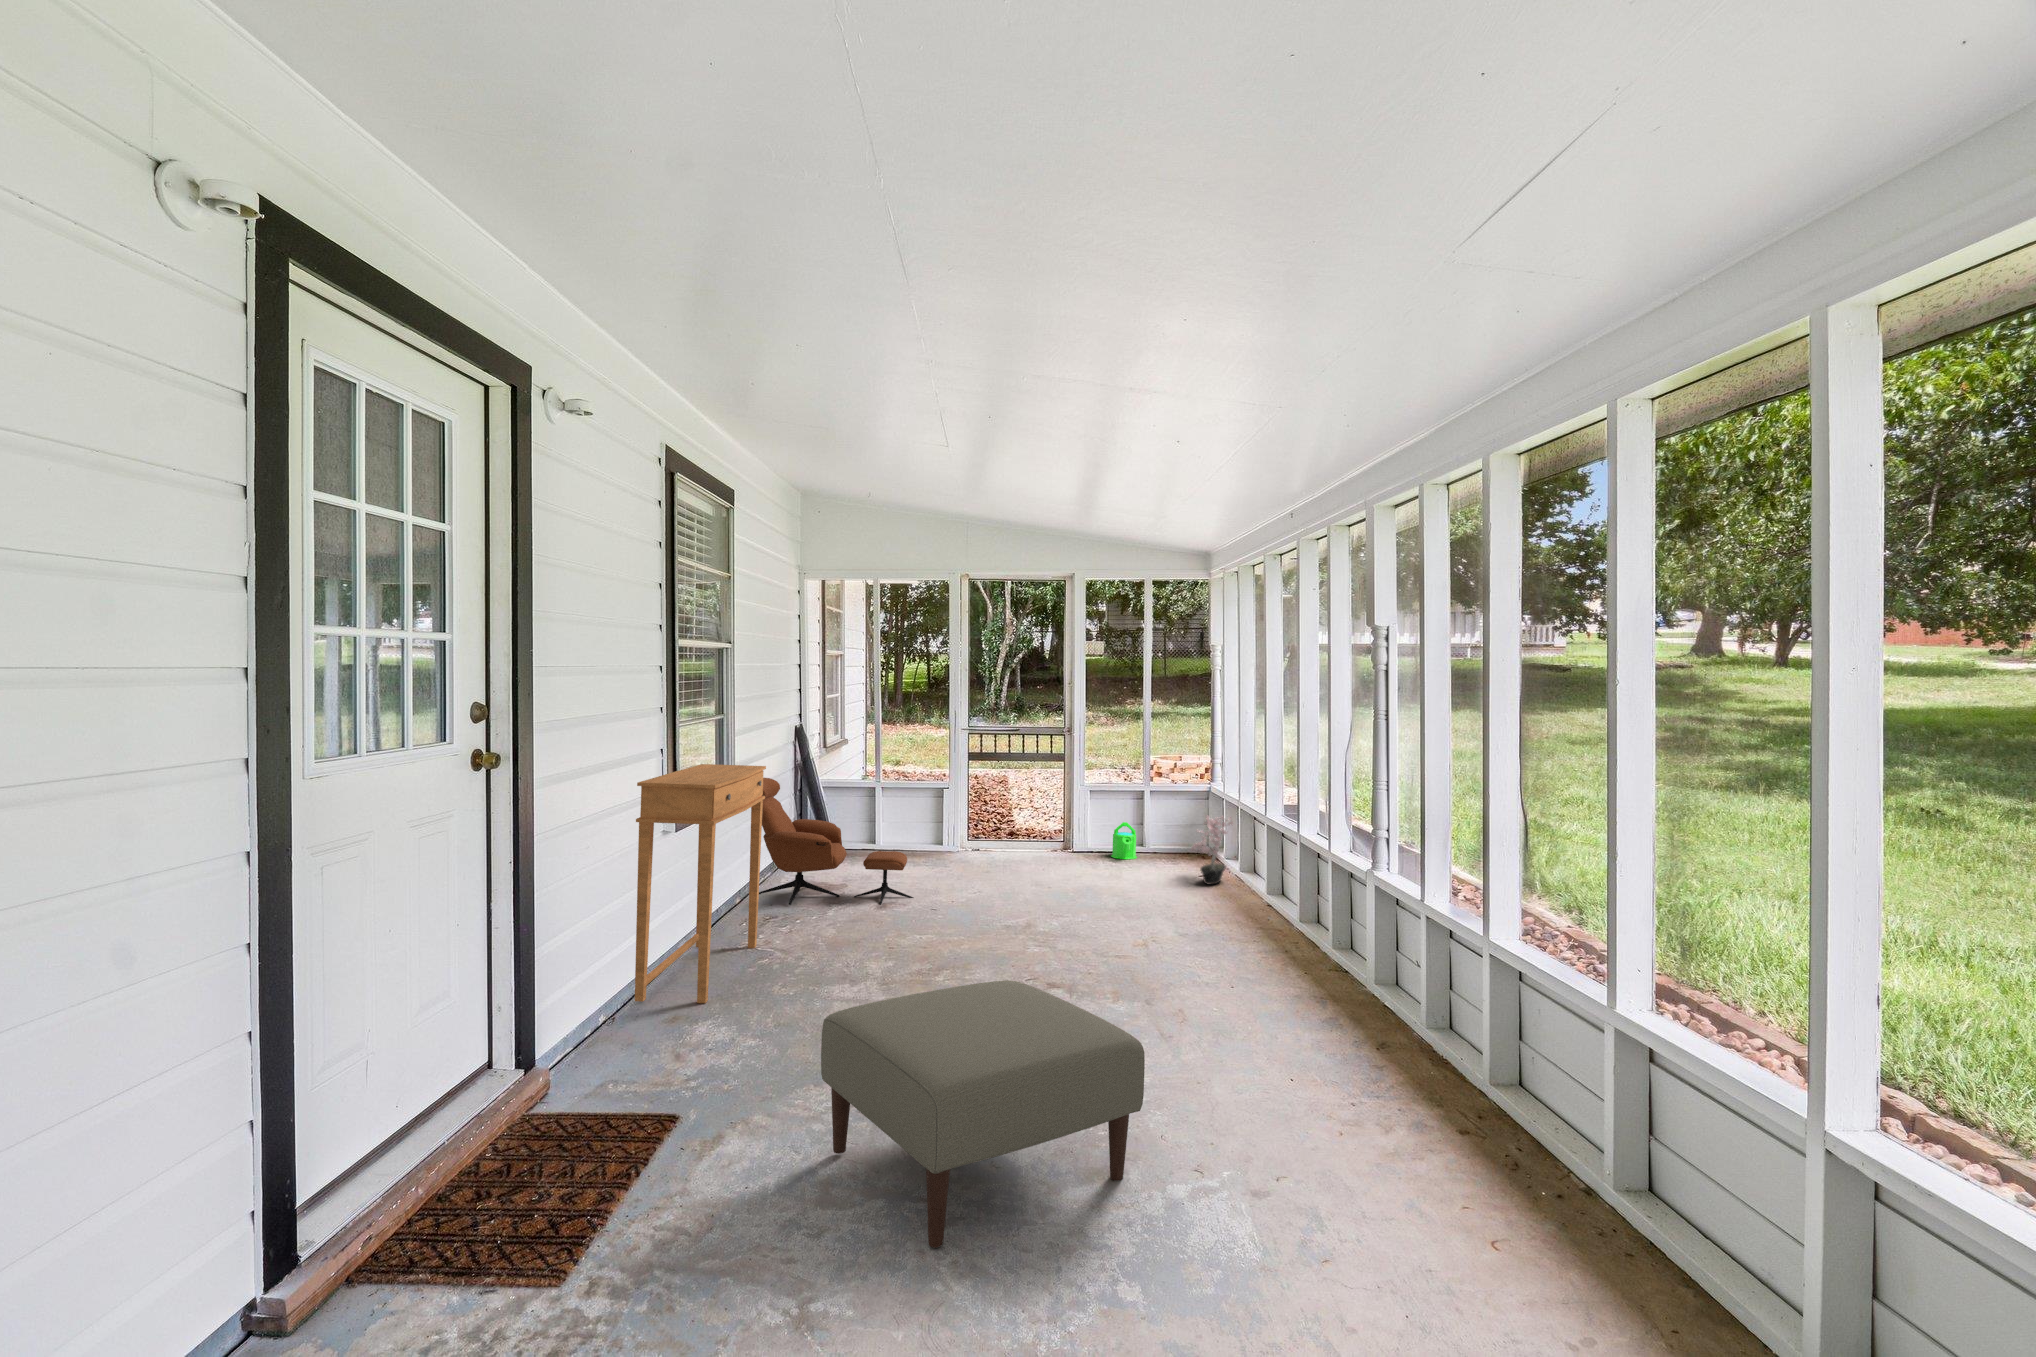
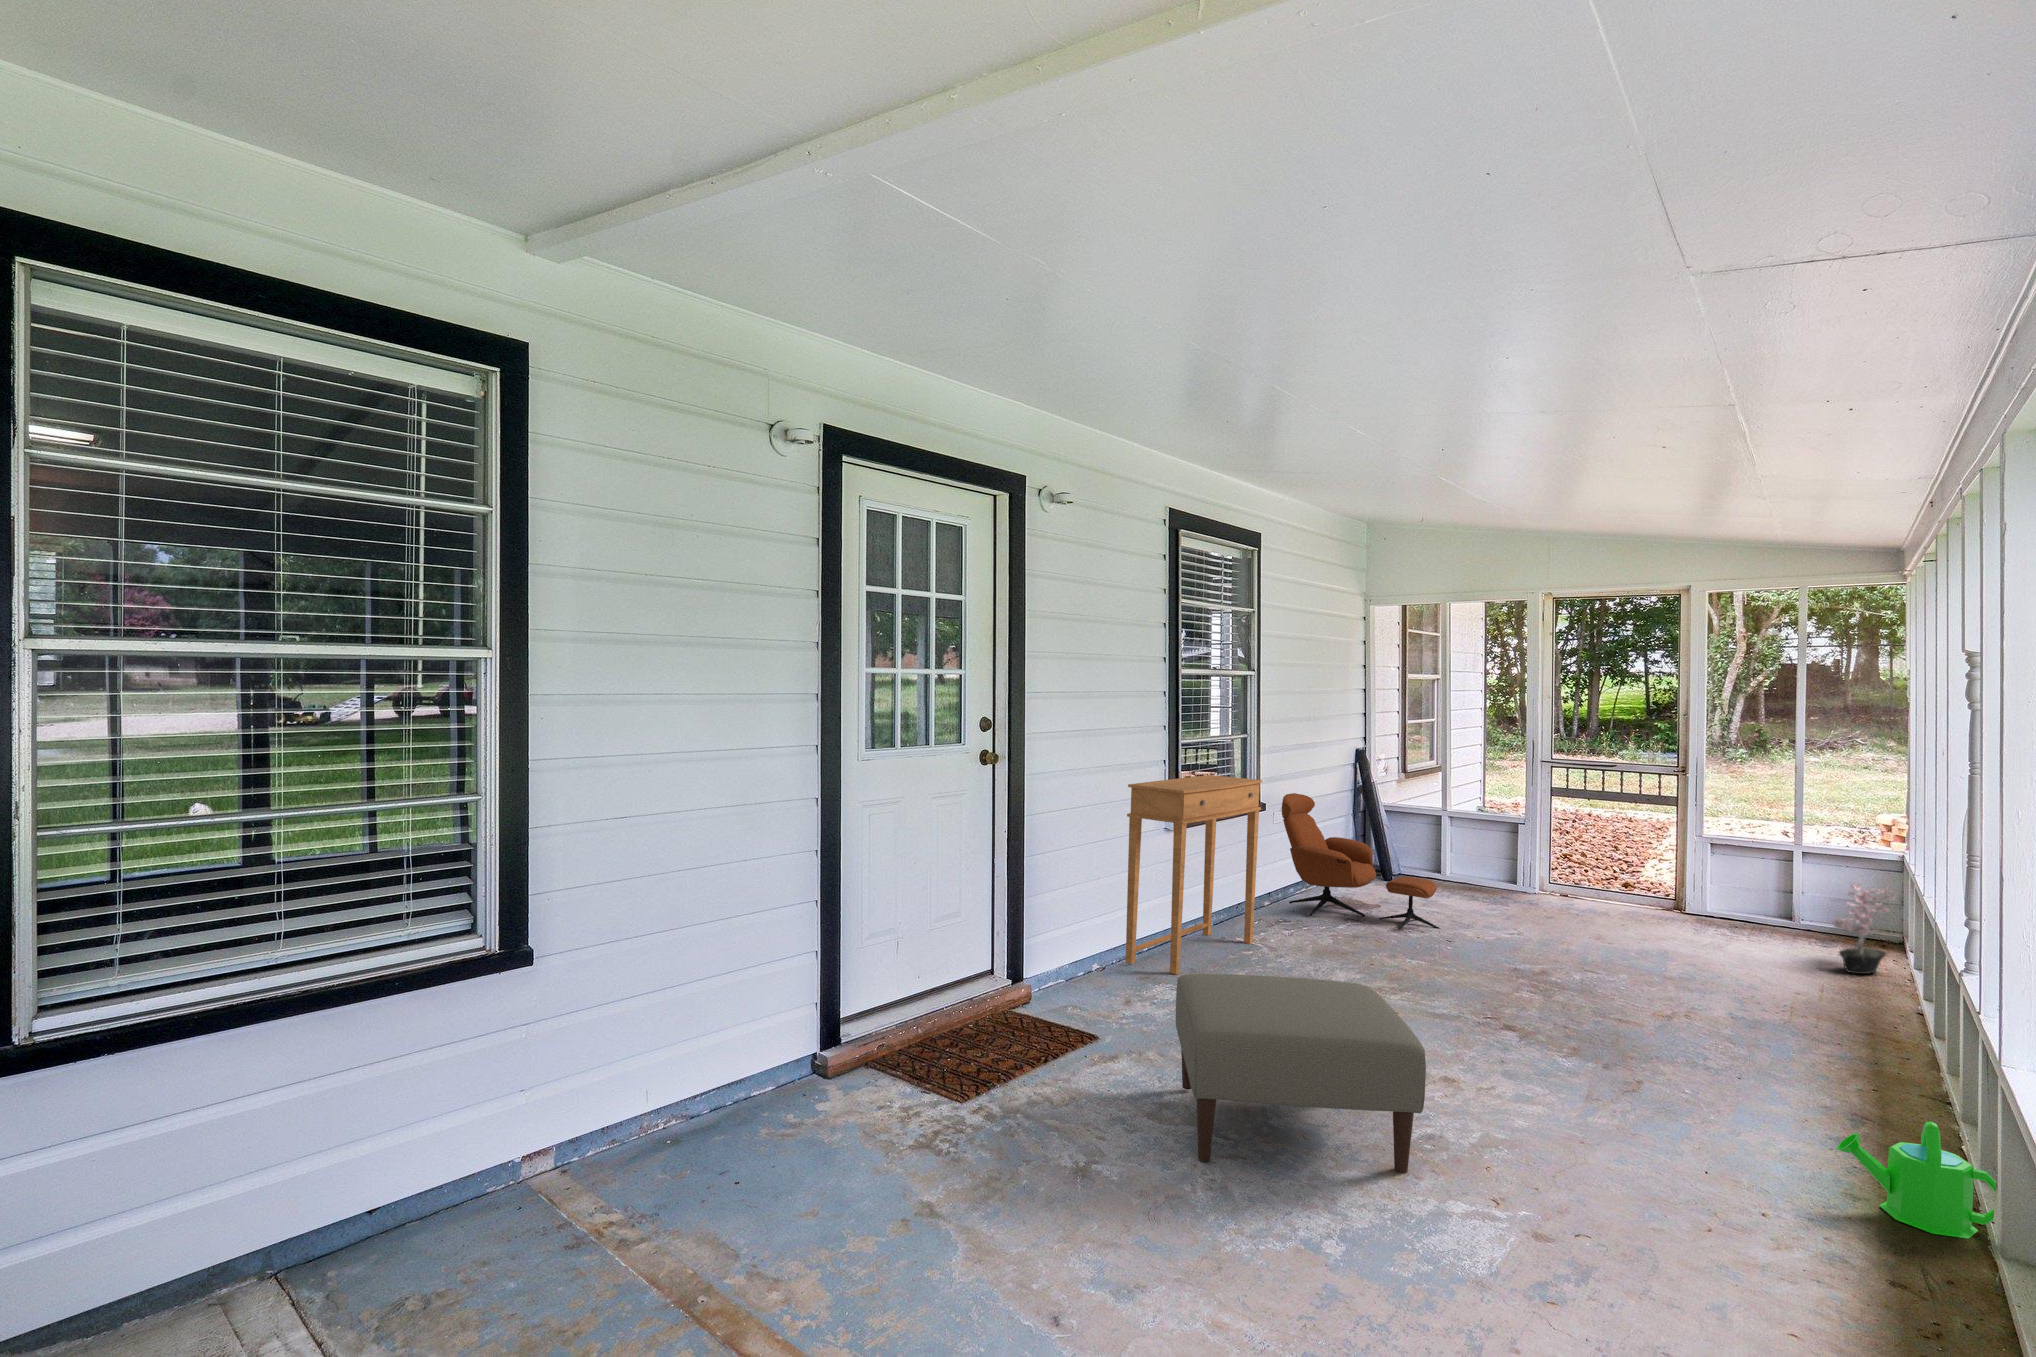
watering can: present [1111,822,1137,859] -> present [1836,1121,1996,1239]

